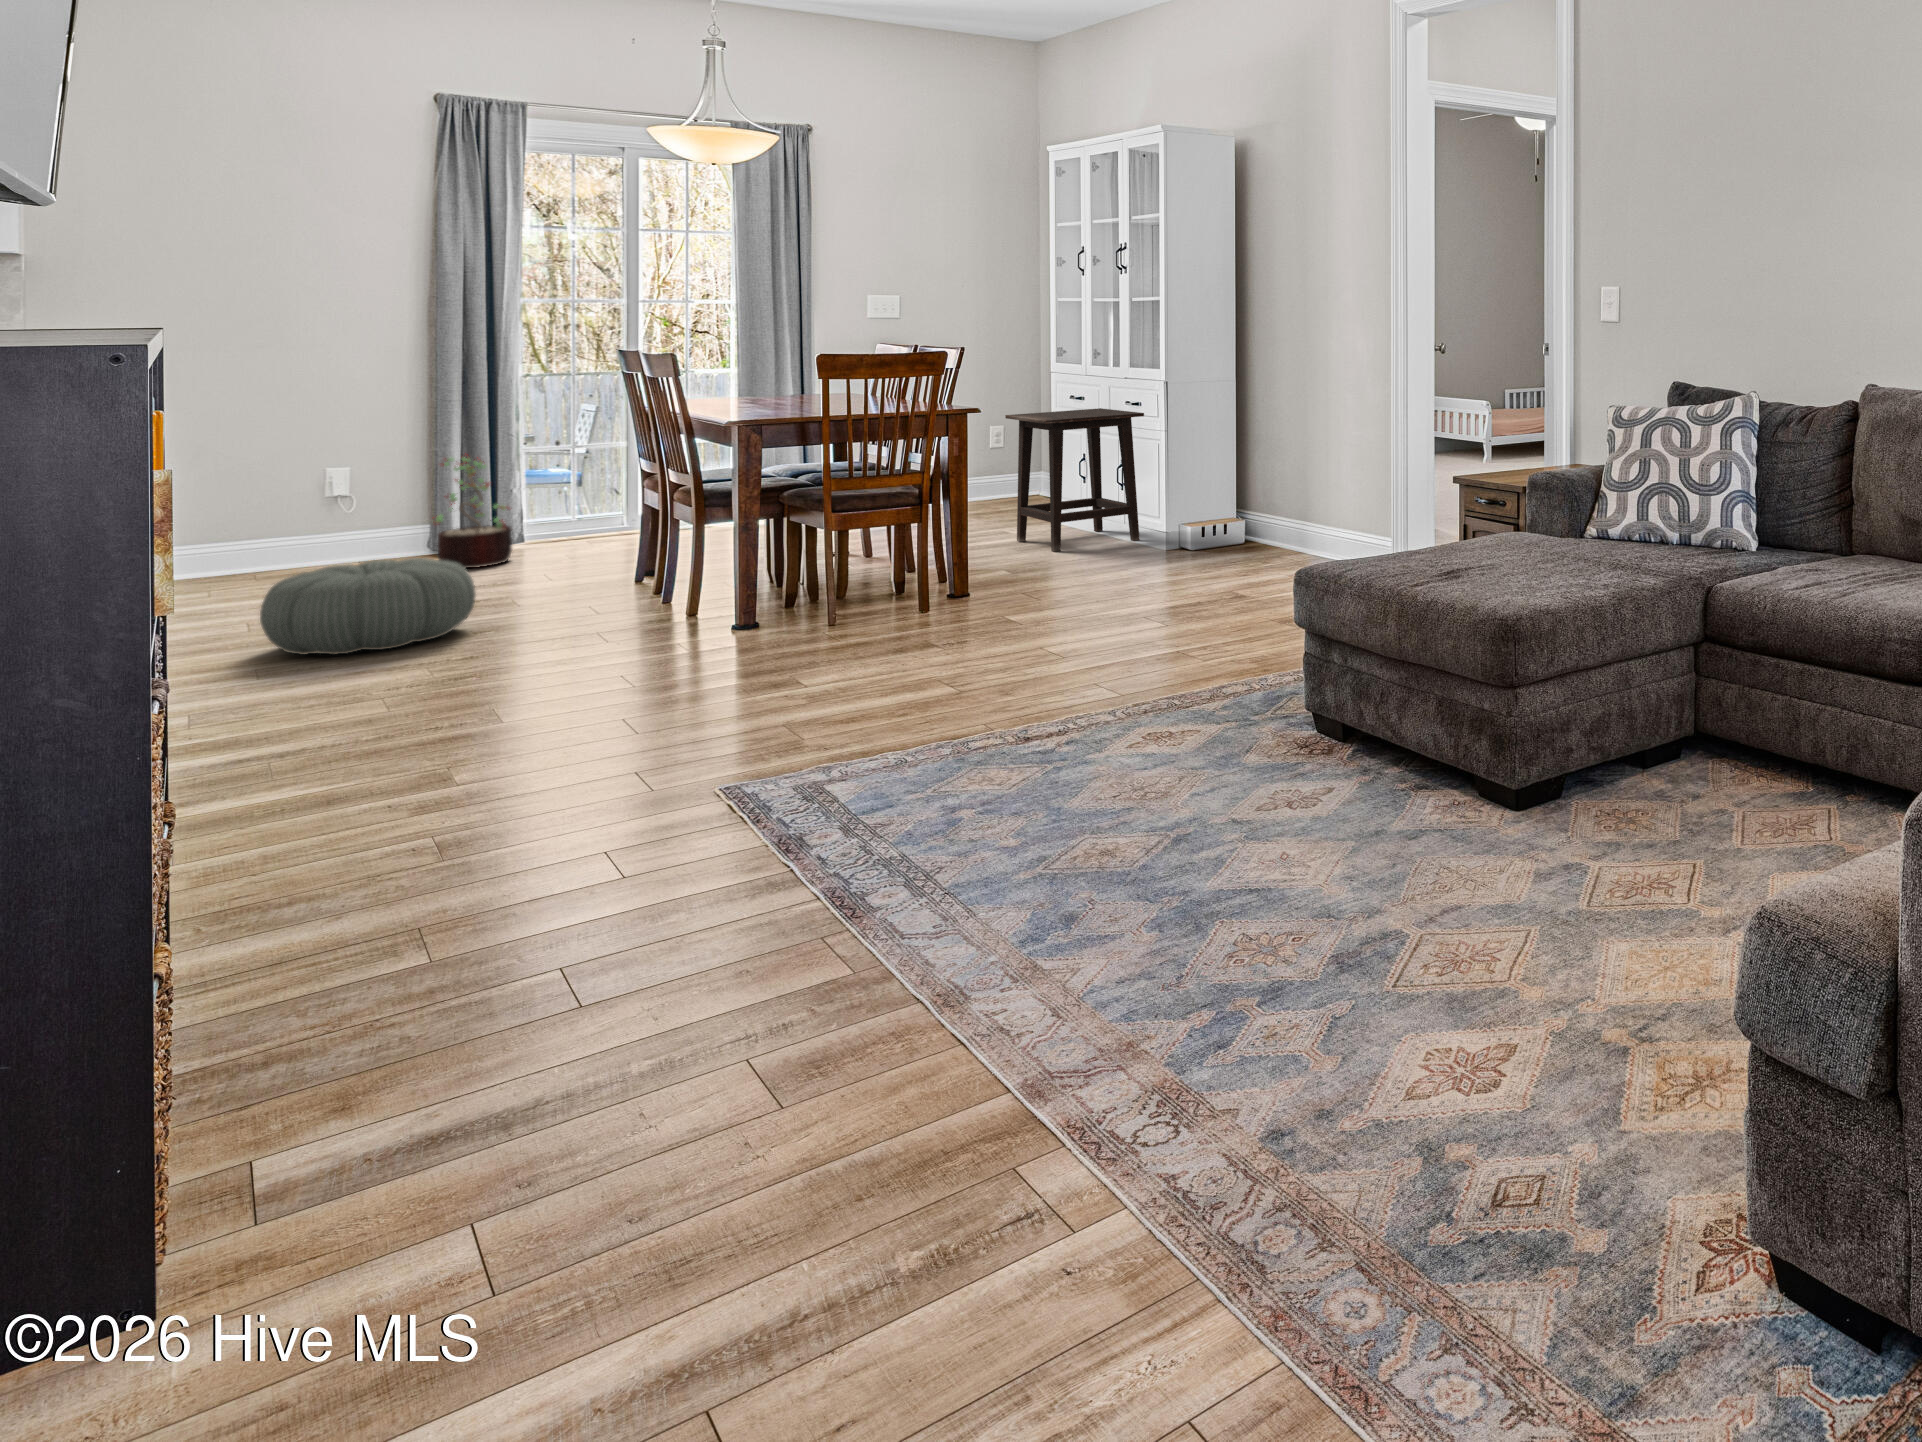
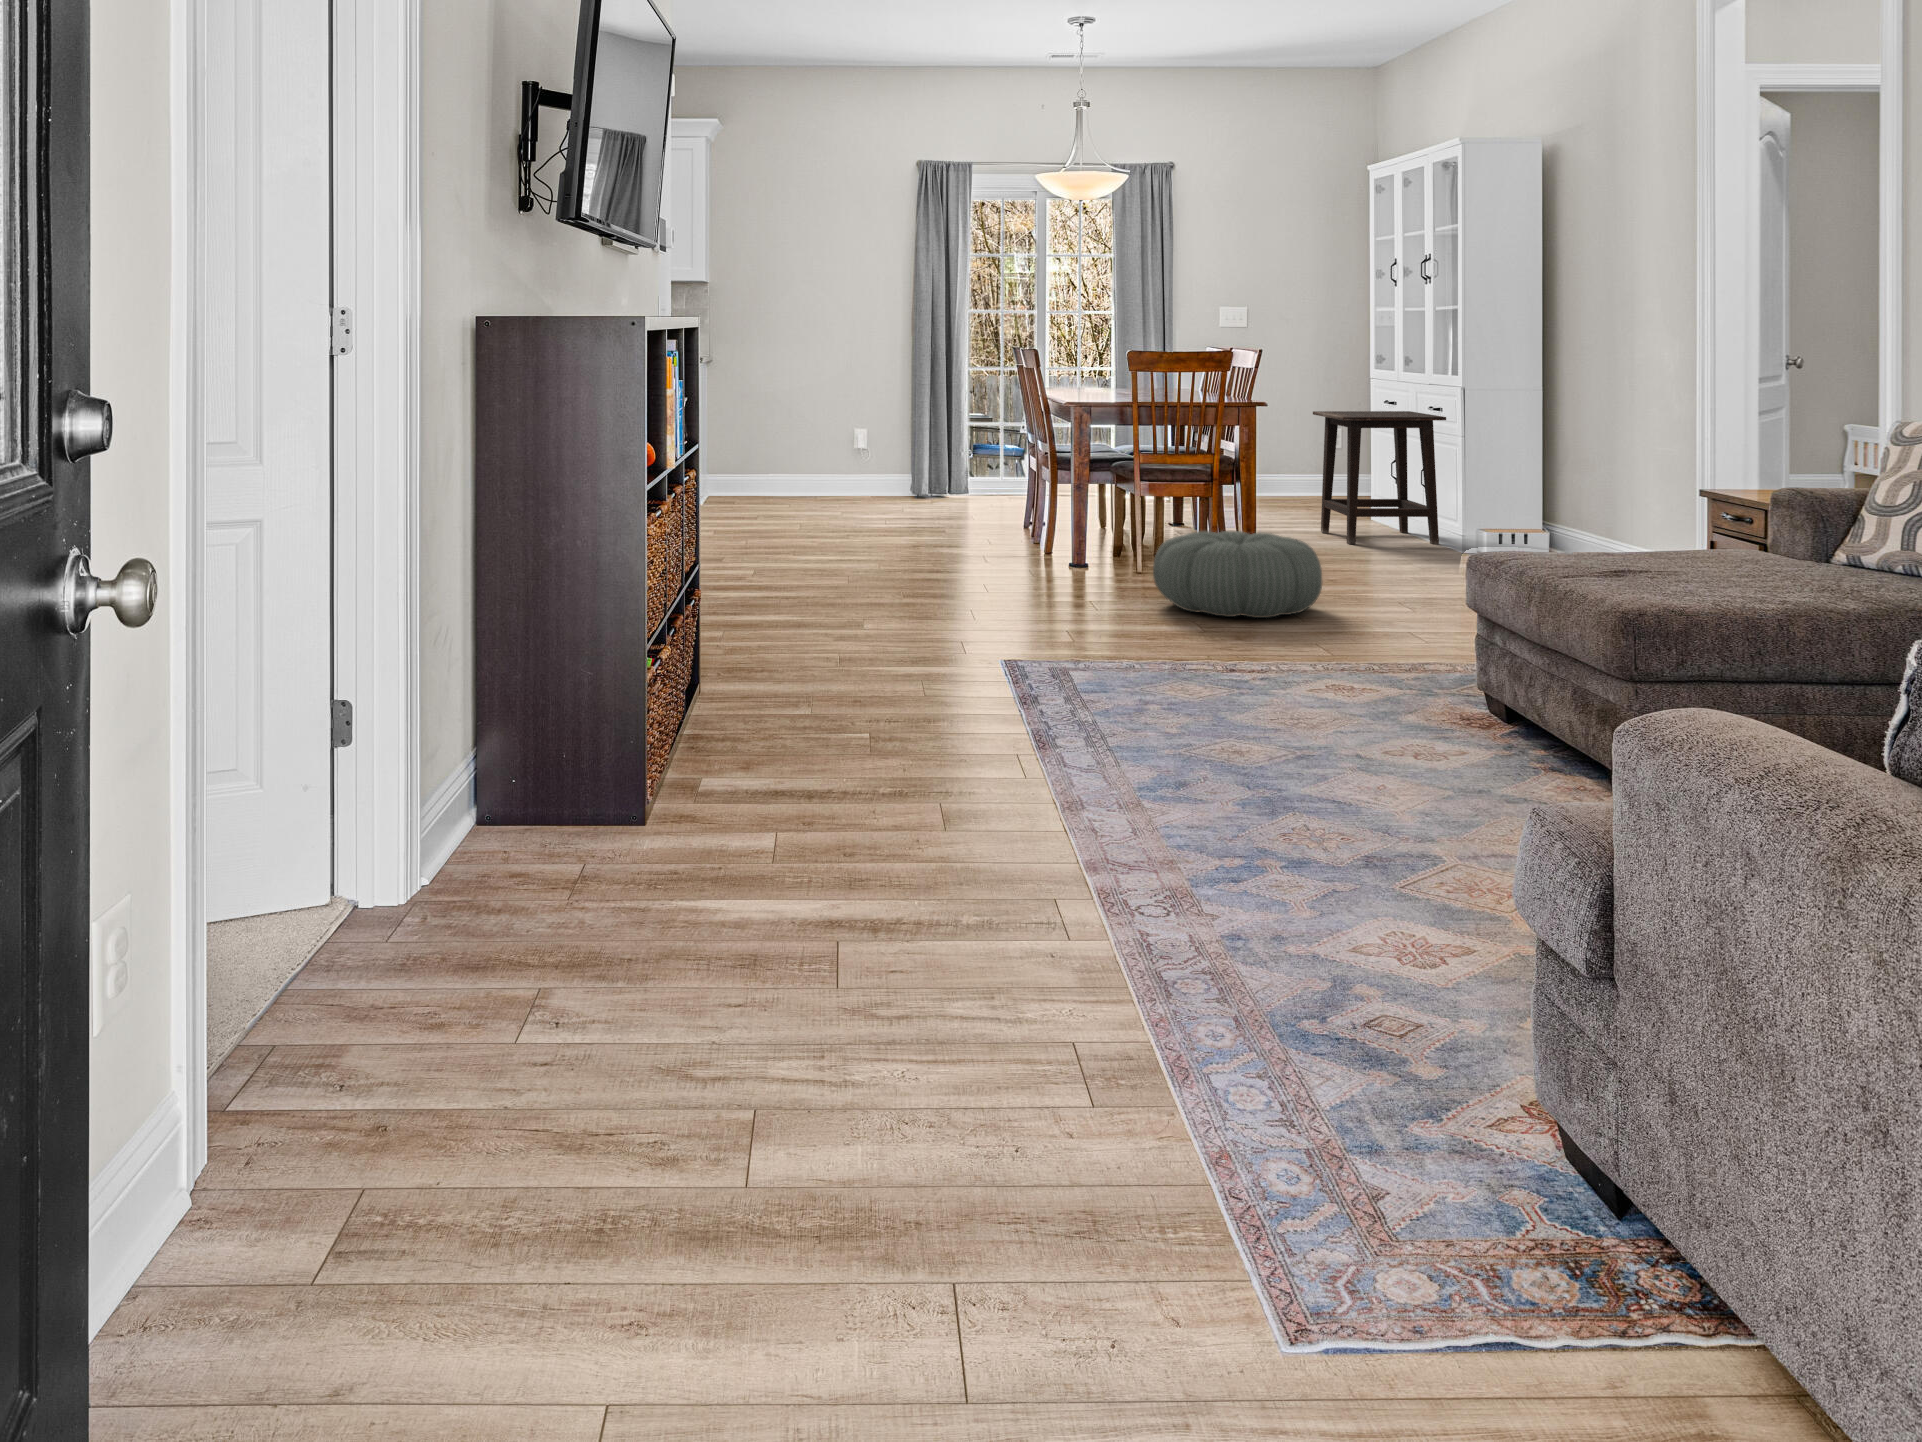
decorative plant: present [433,457,512,568] -> none [885,416,934,505]
pouf: present [260,558,476,655] -> present [1153,531,1322,618]

